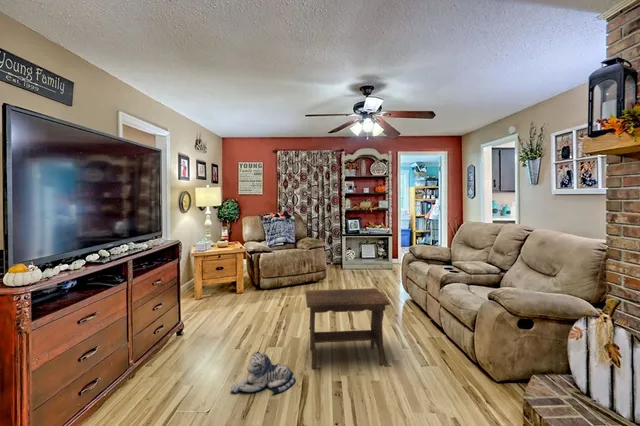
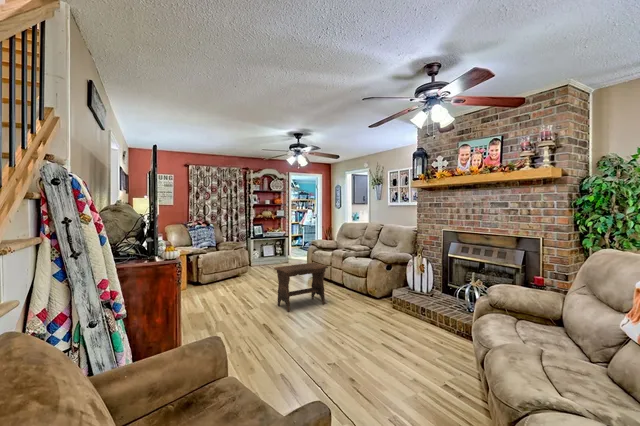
plush toy: present [231,351,296,393] -> none [251,302,284,327]

